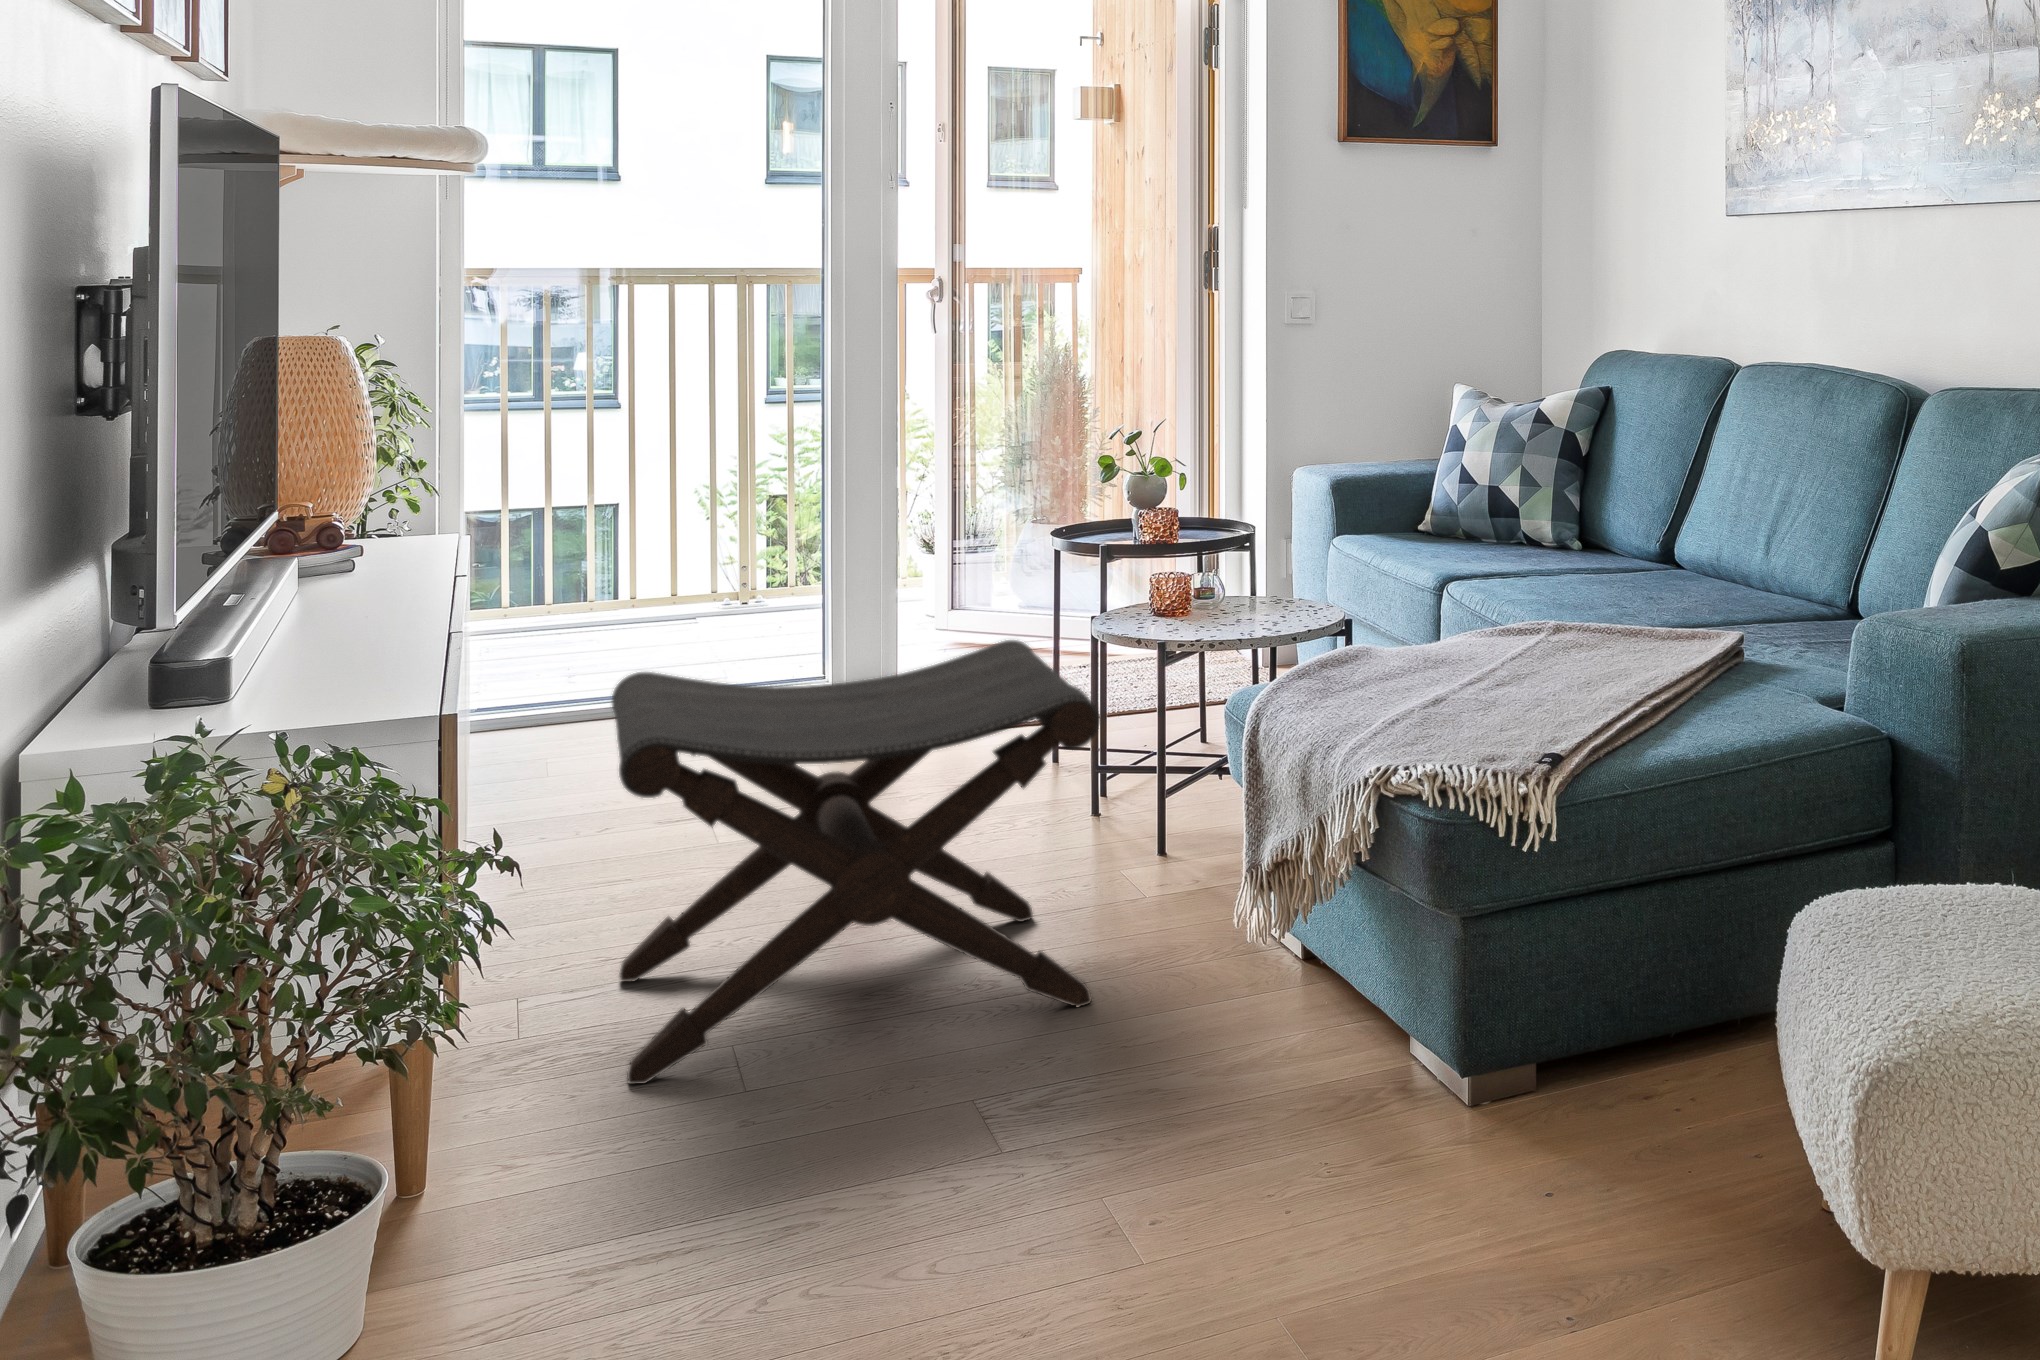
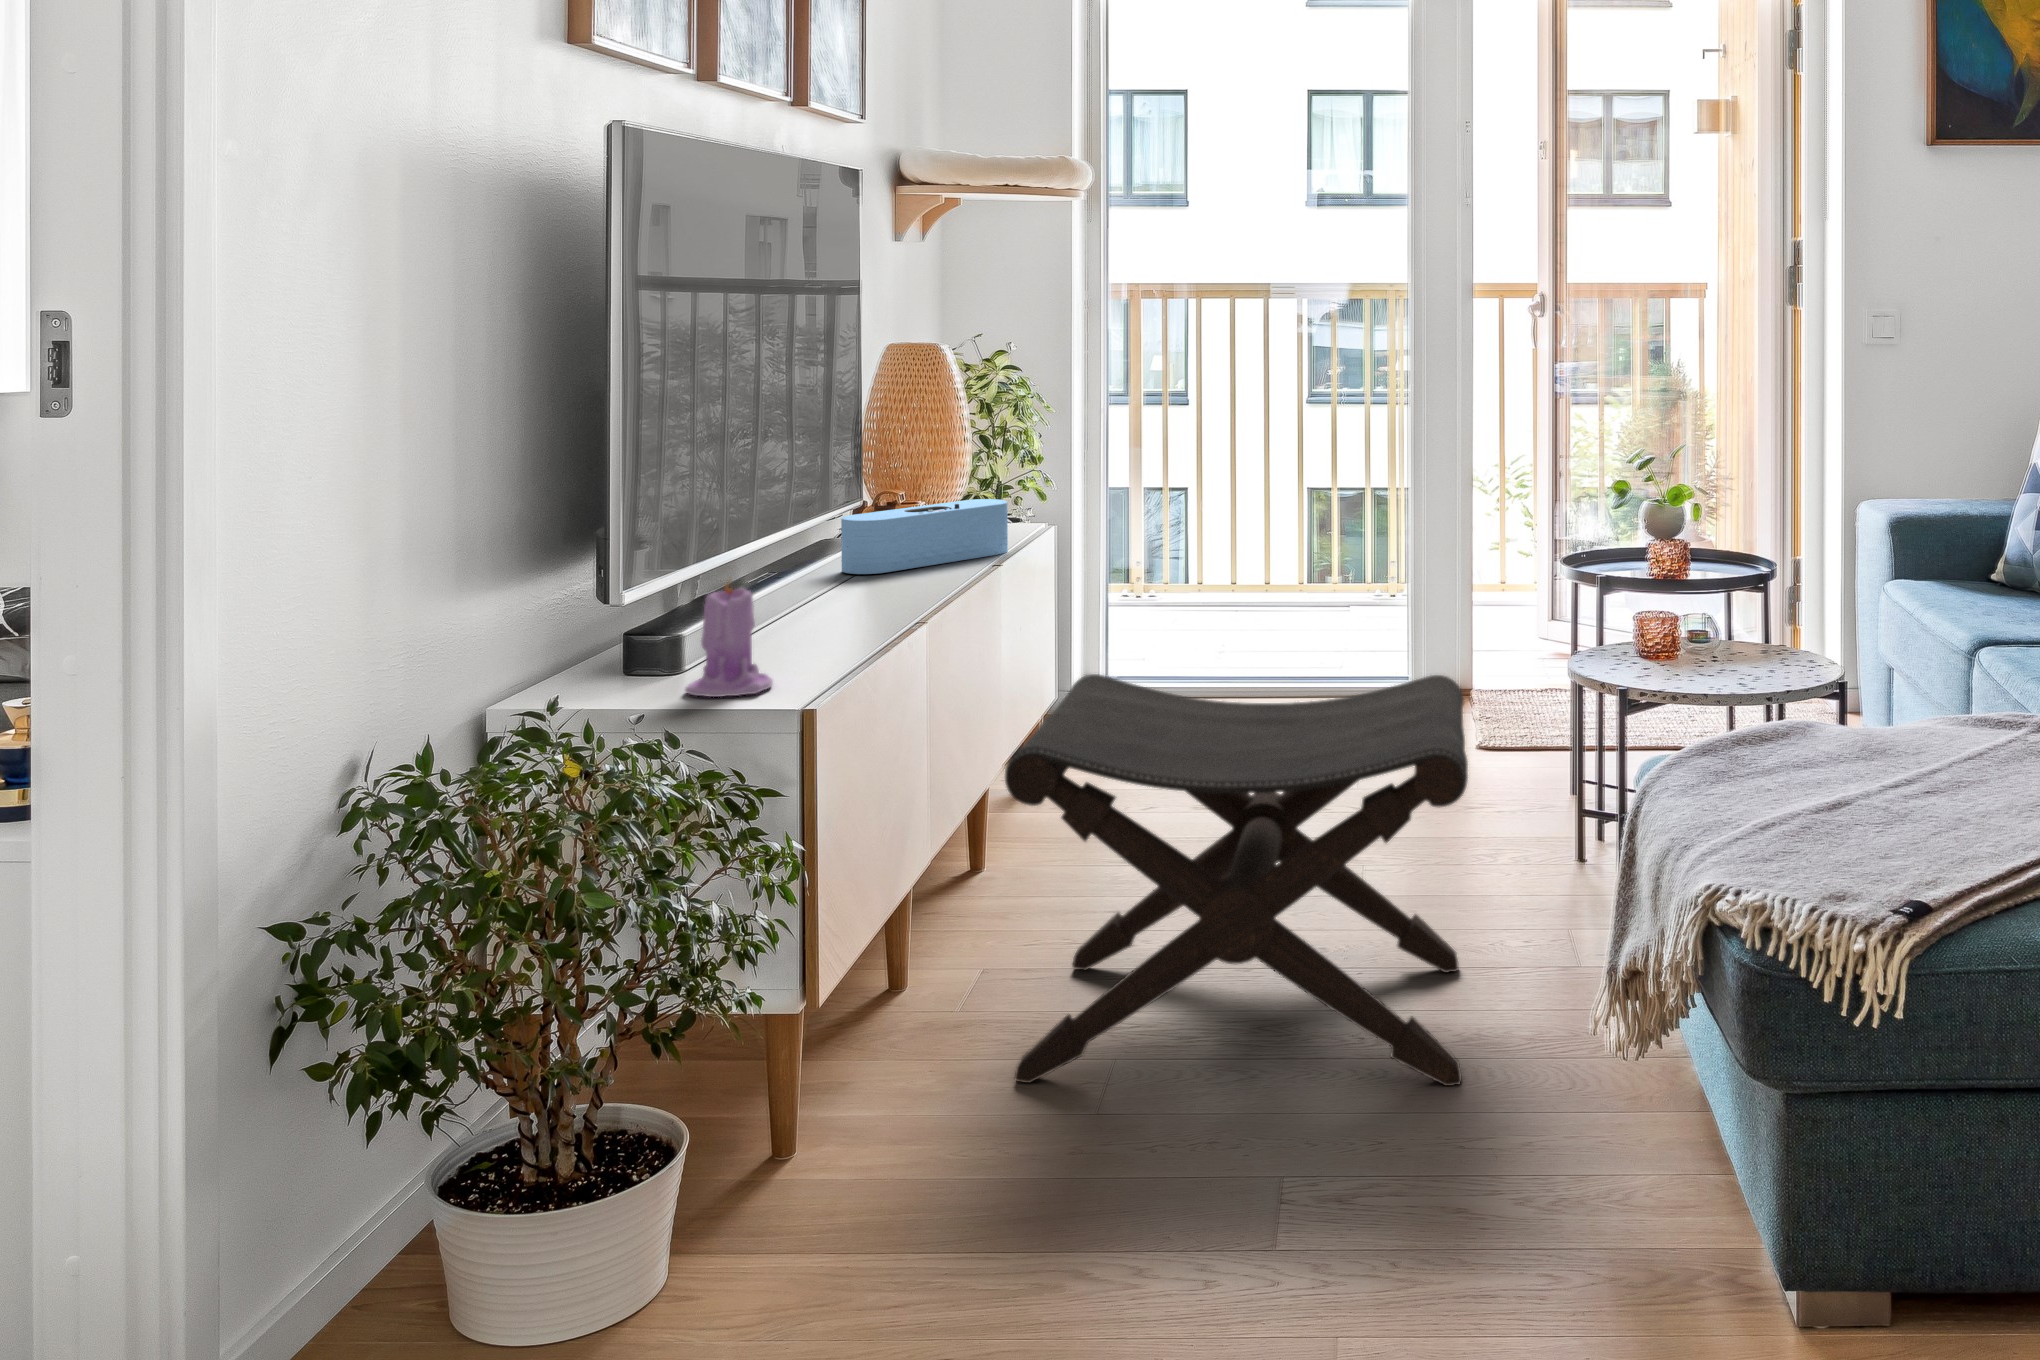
speaker: none [274,504,465,593] -> present [841,499,1008,574]
candle: none [263,581,371,714] -> present [685,582,773,697]

